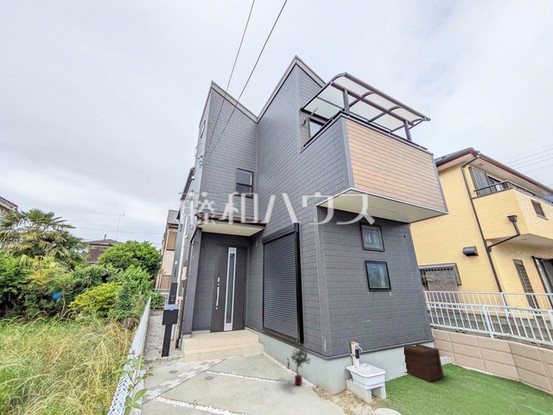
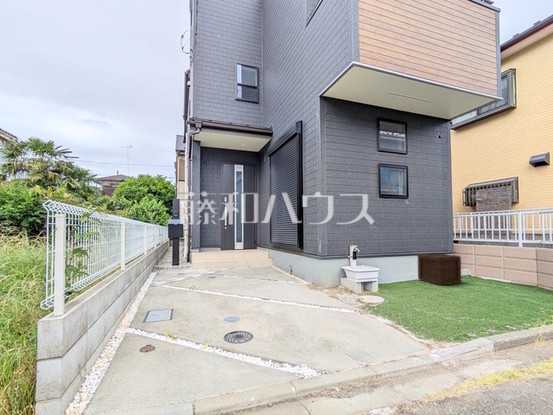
potted tree: present [291,345,310,385] -> none [288,247,308,284]

